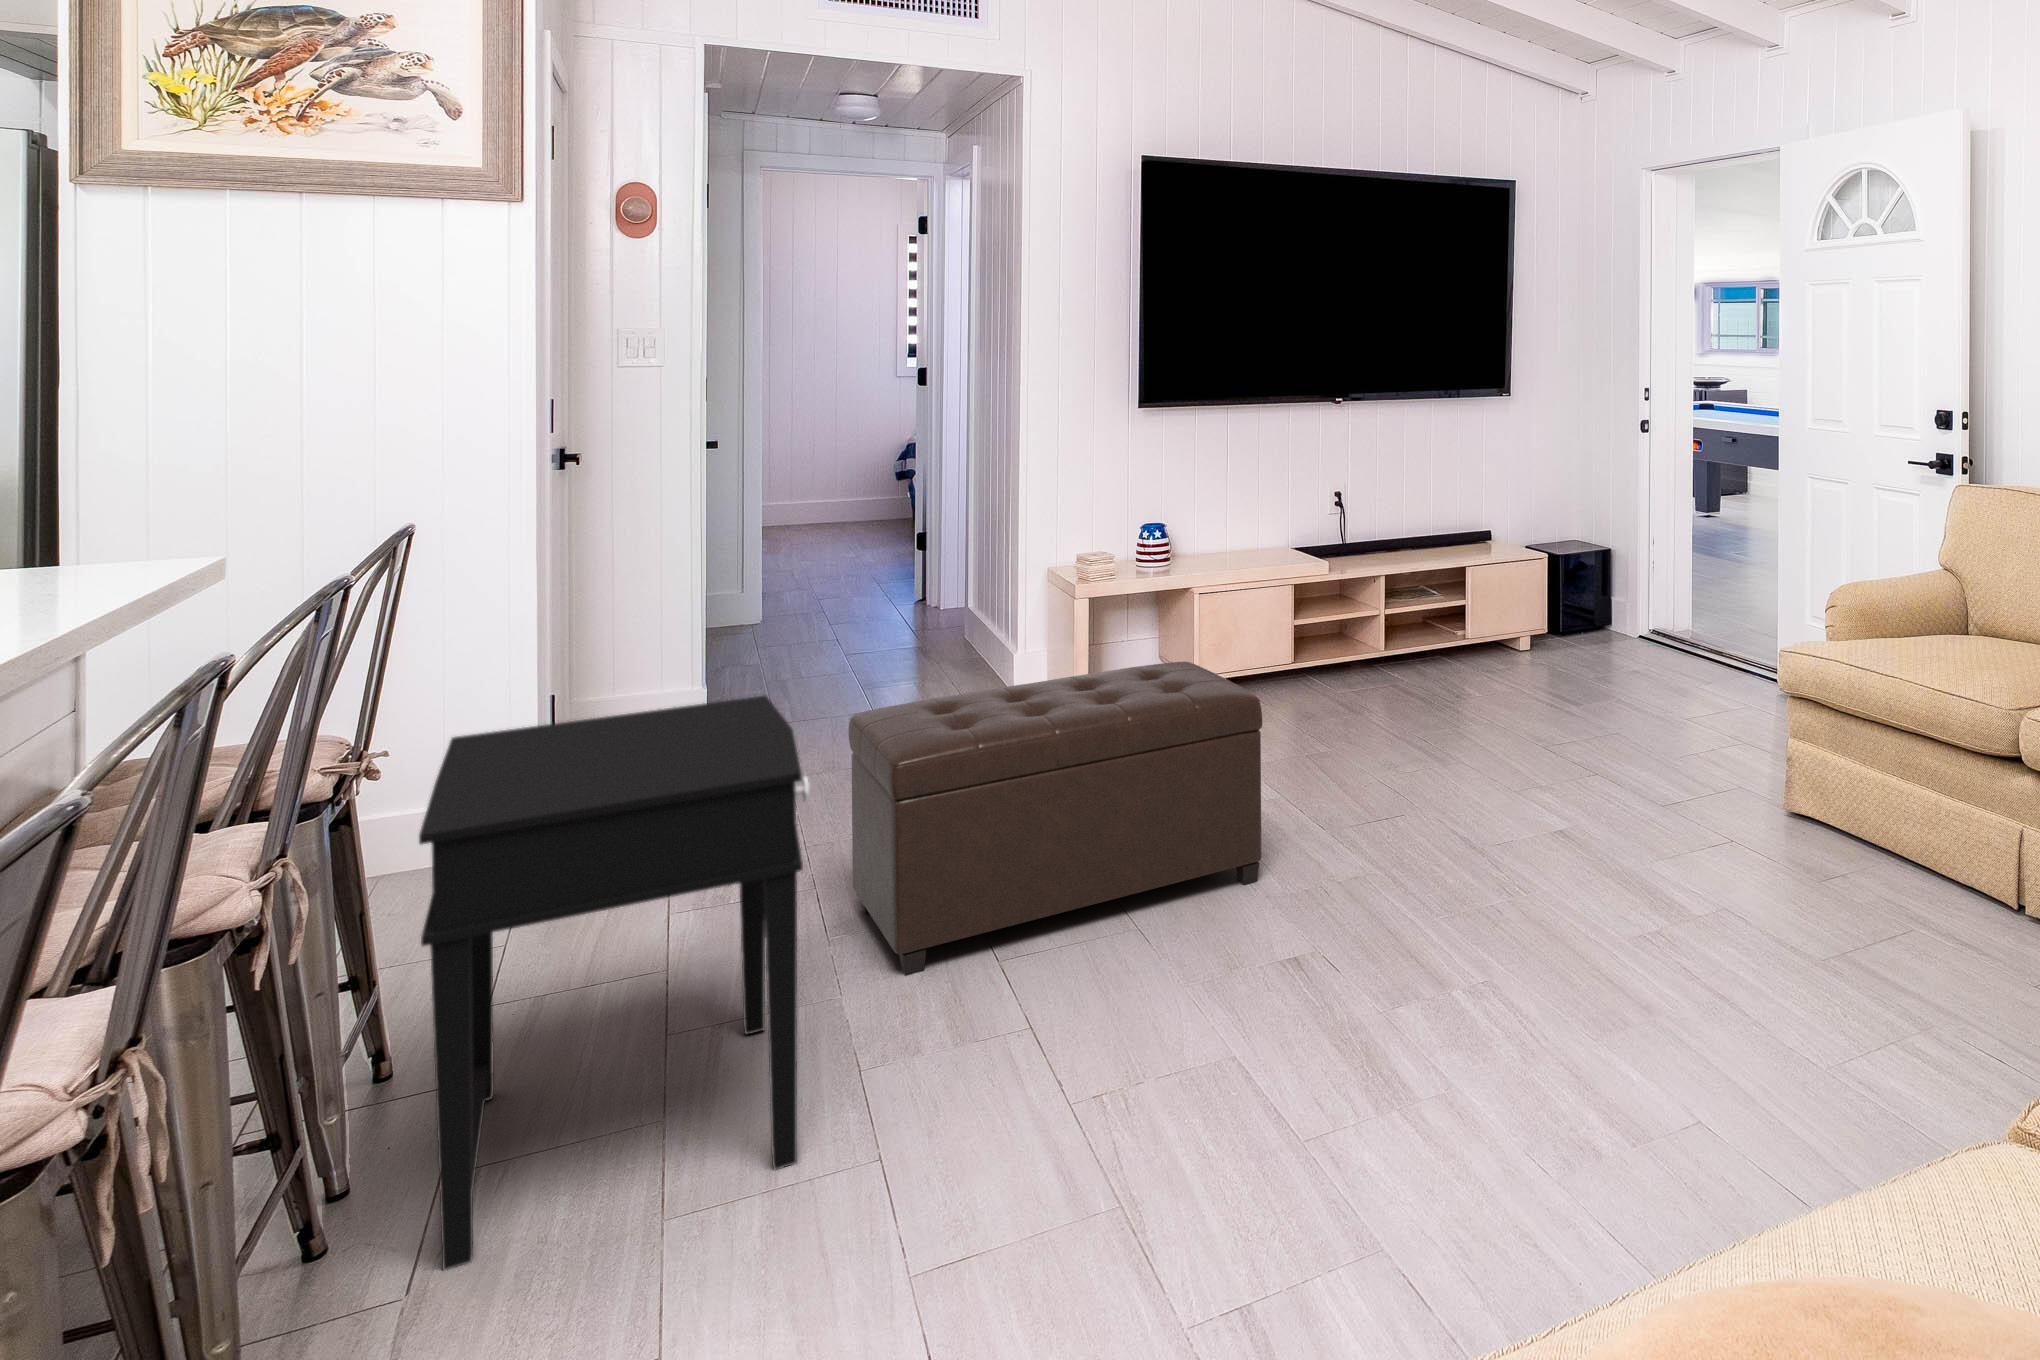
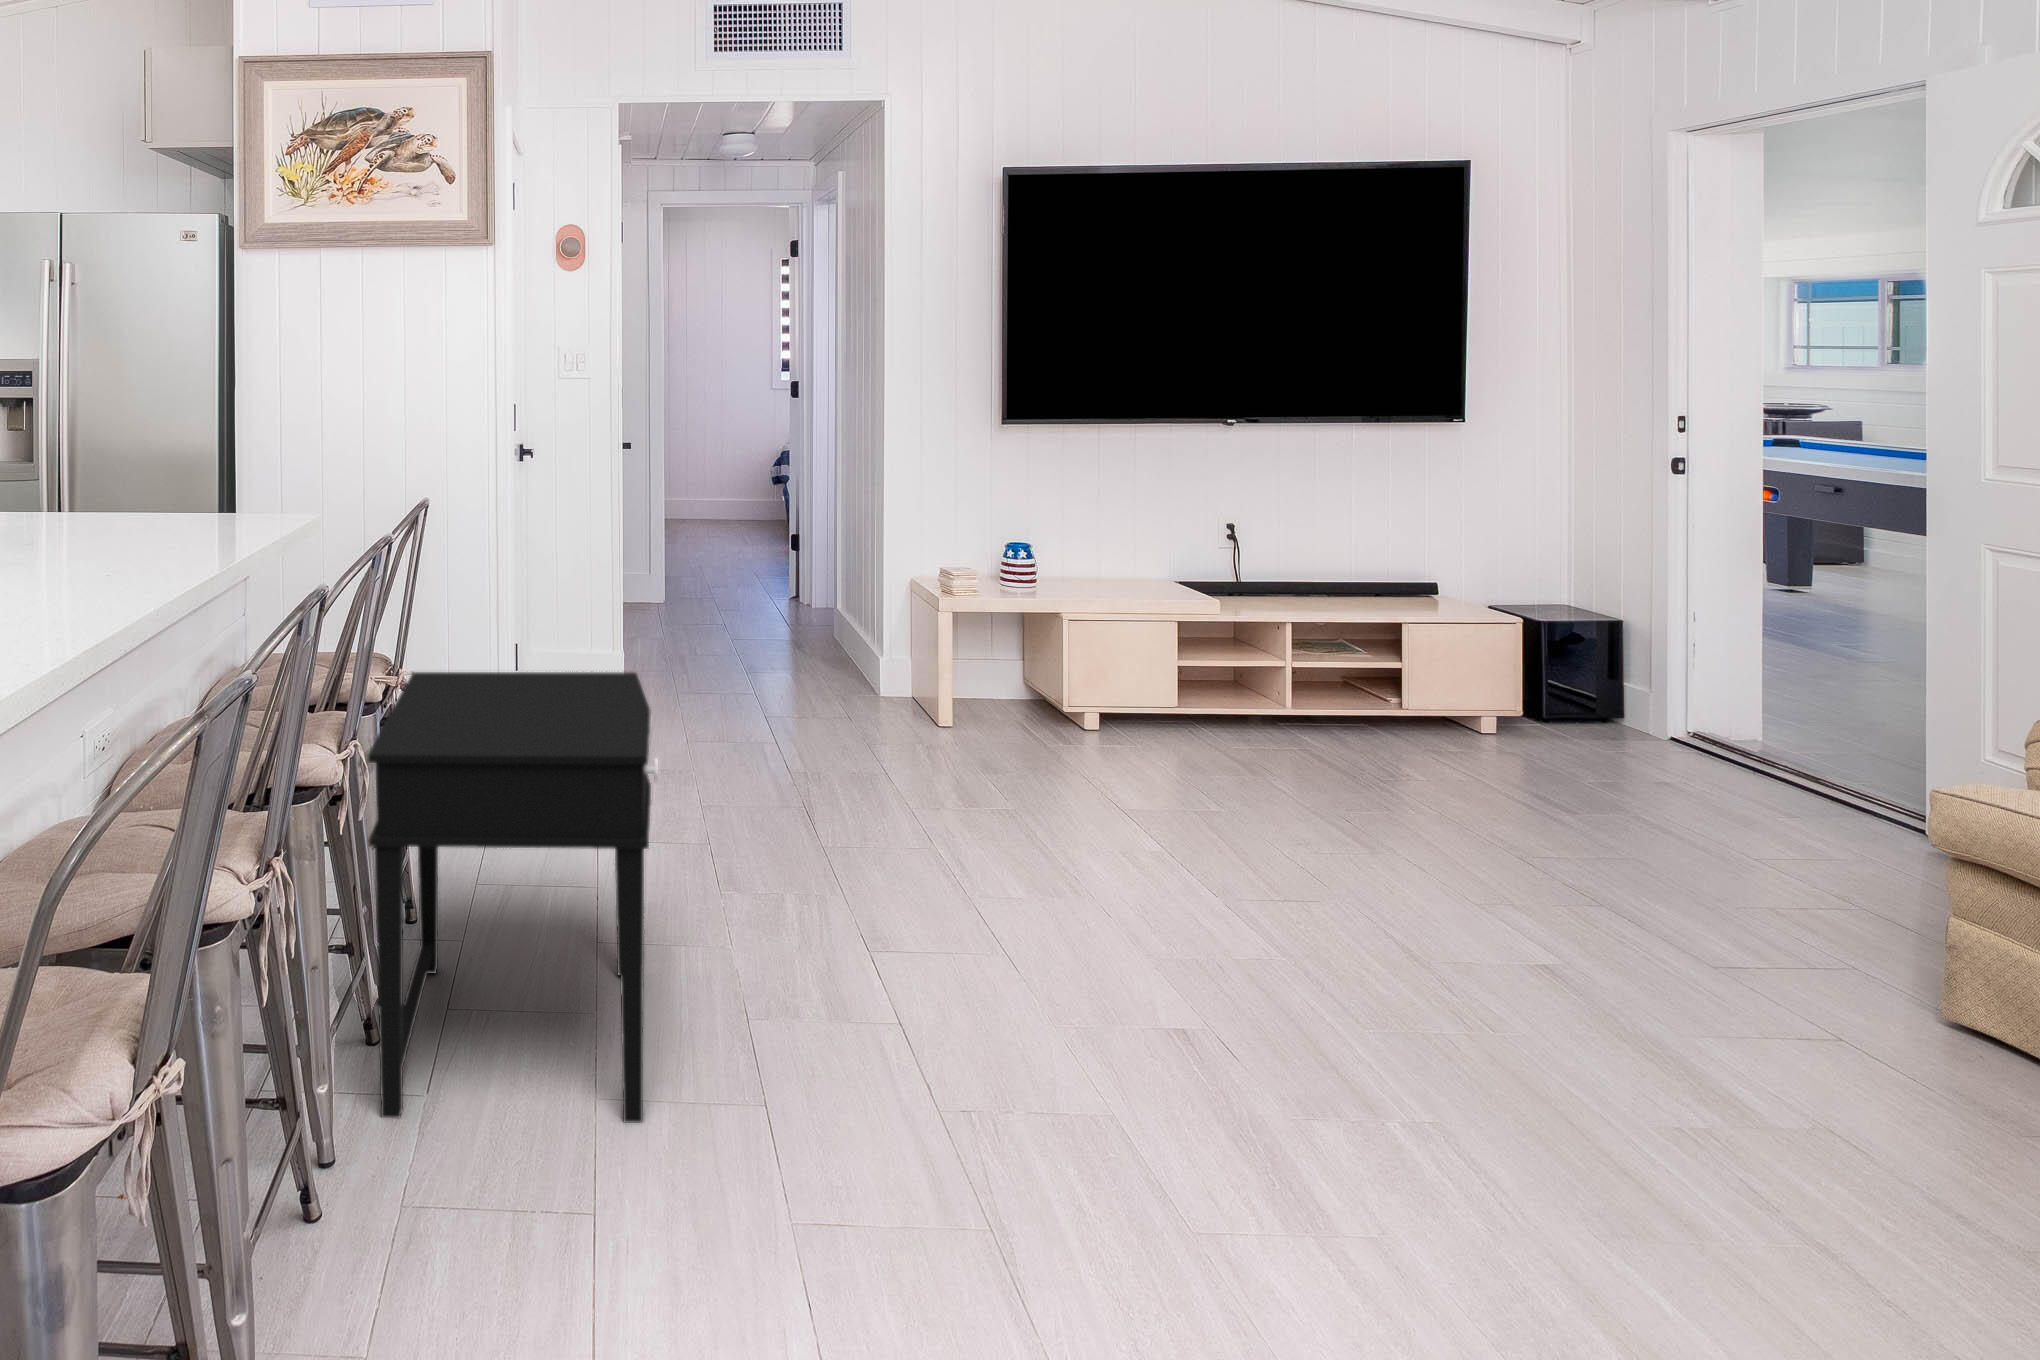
ottoman: present [848,662,1262,976] -> none [714,693,1128,958]

